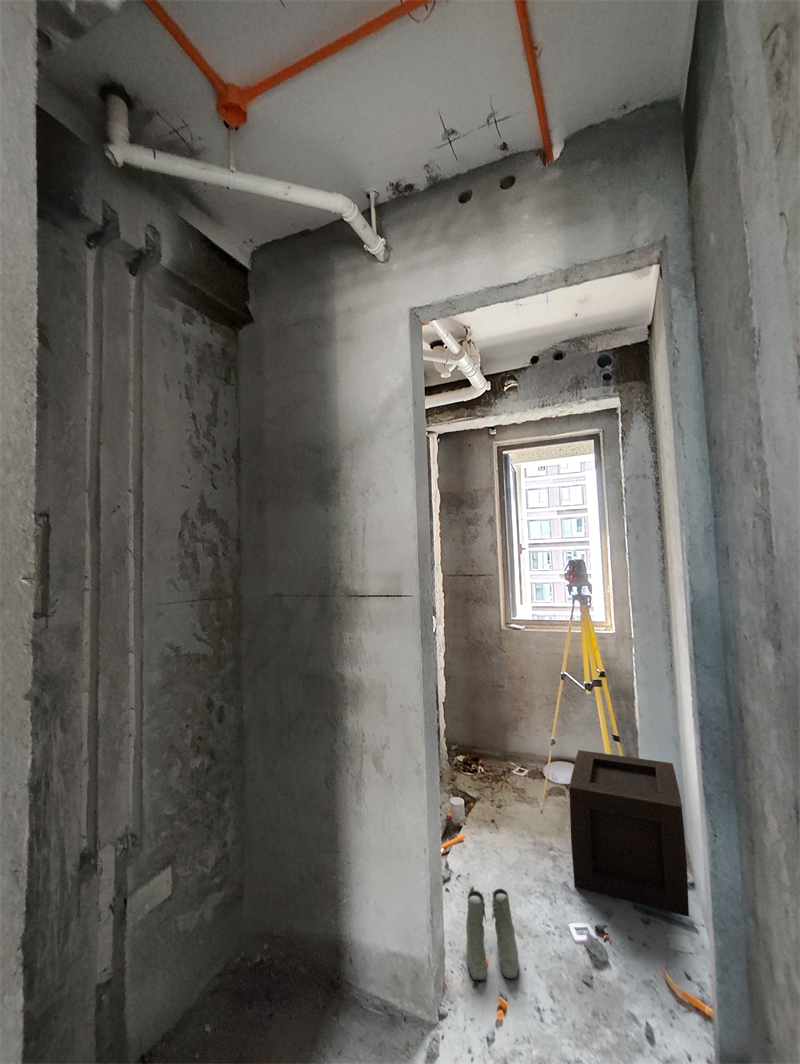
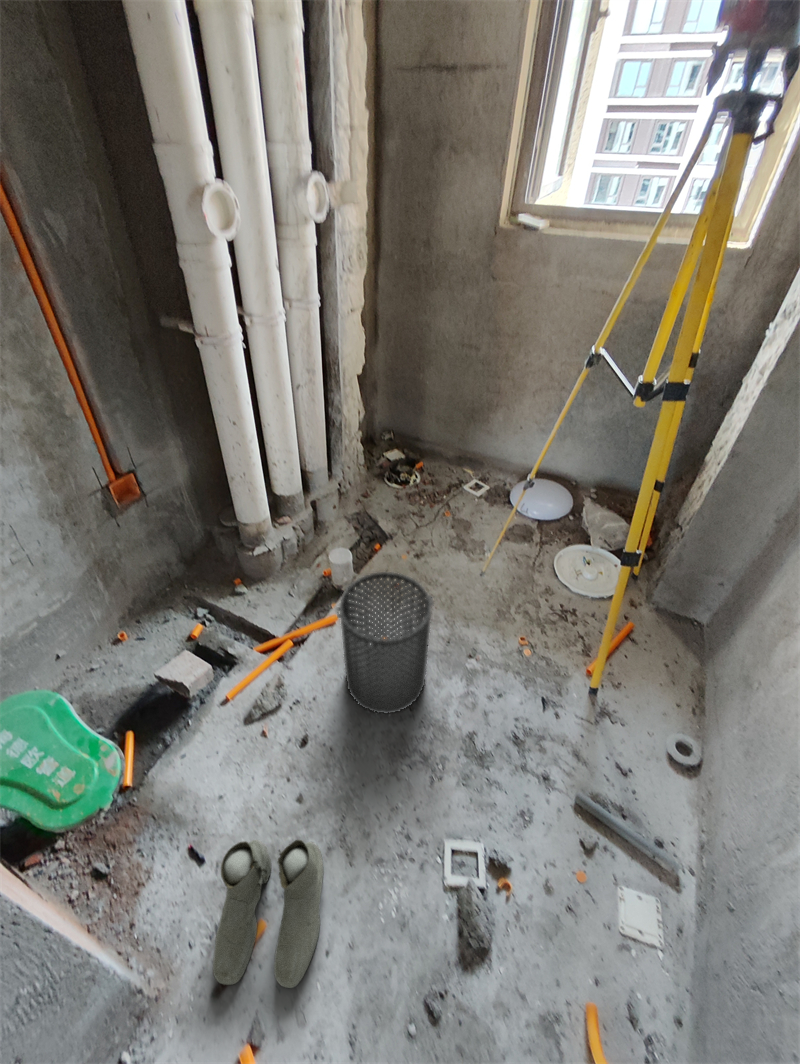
wooden crate: present [569,750,689,917] -> none [485,521,769,843]
trash can: none [479,785,529,878] -> present [337,572,434,714]

